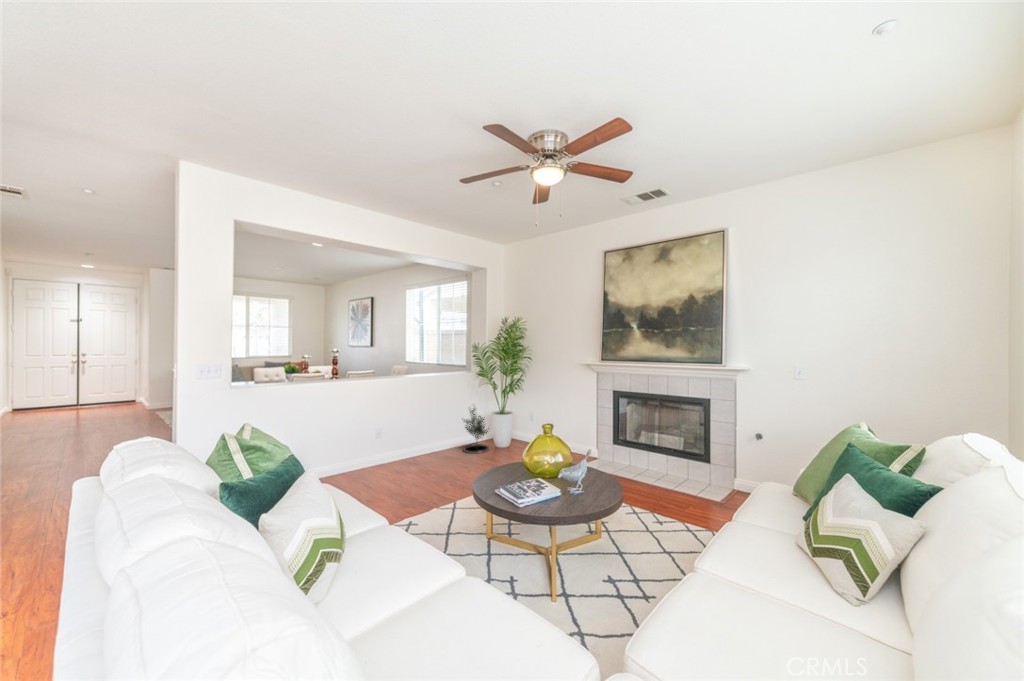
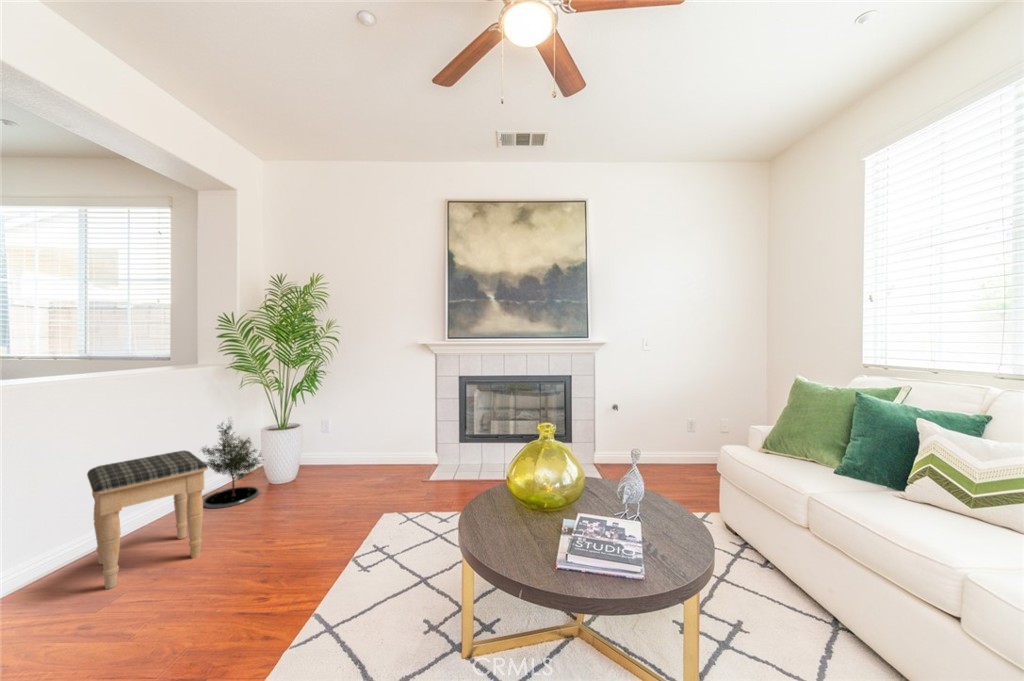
footstool: none [409,419,450,474] -> present [87,450,208,589]

